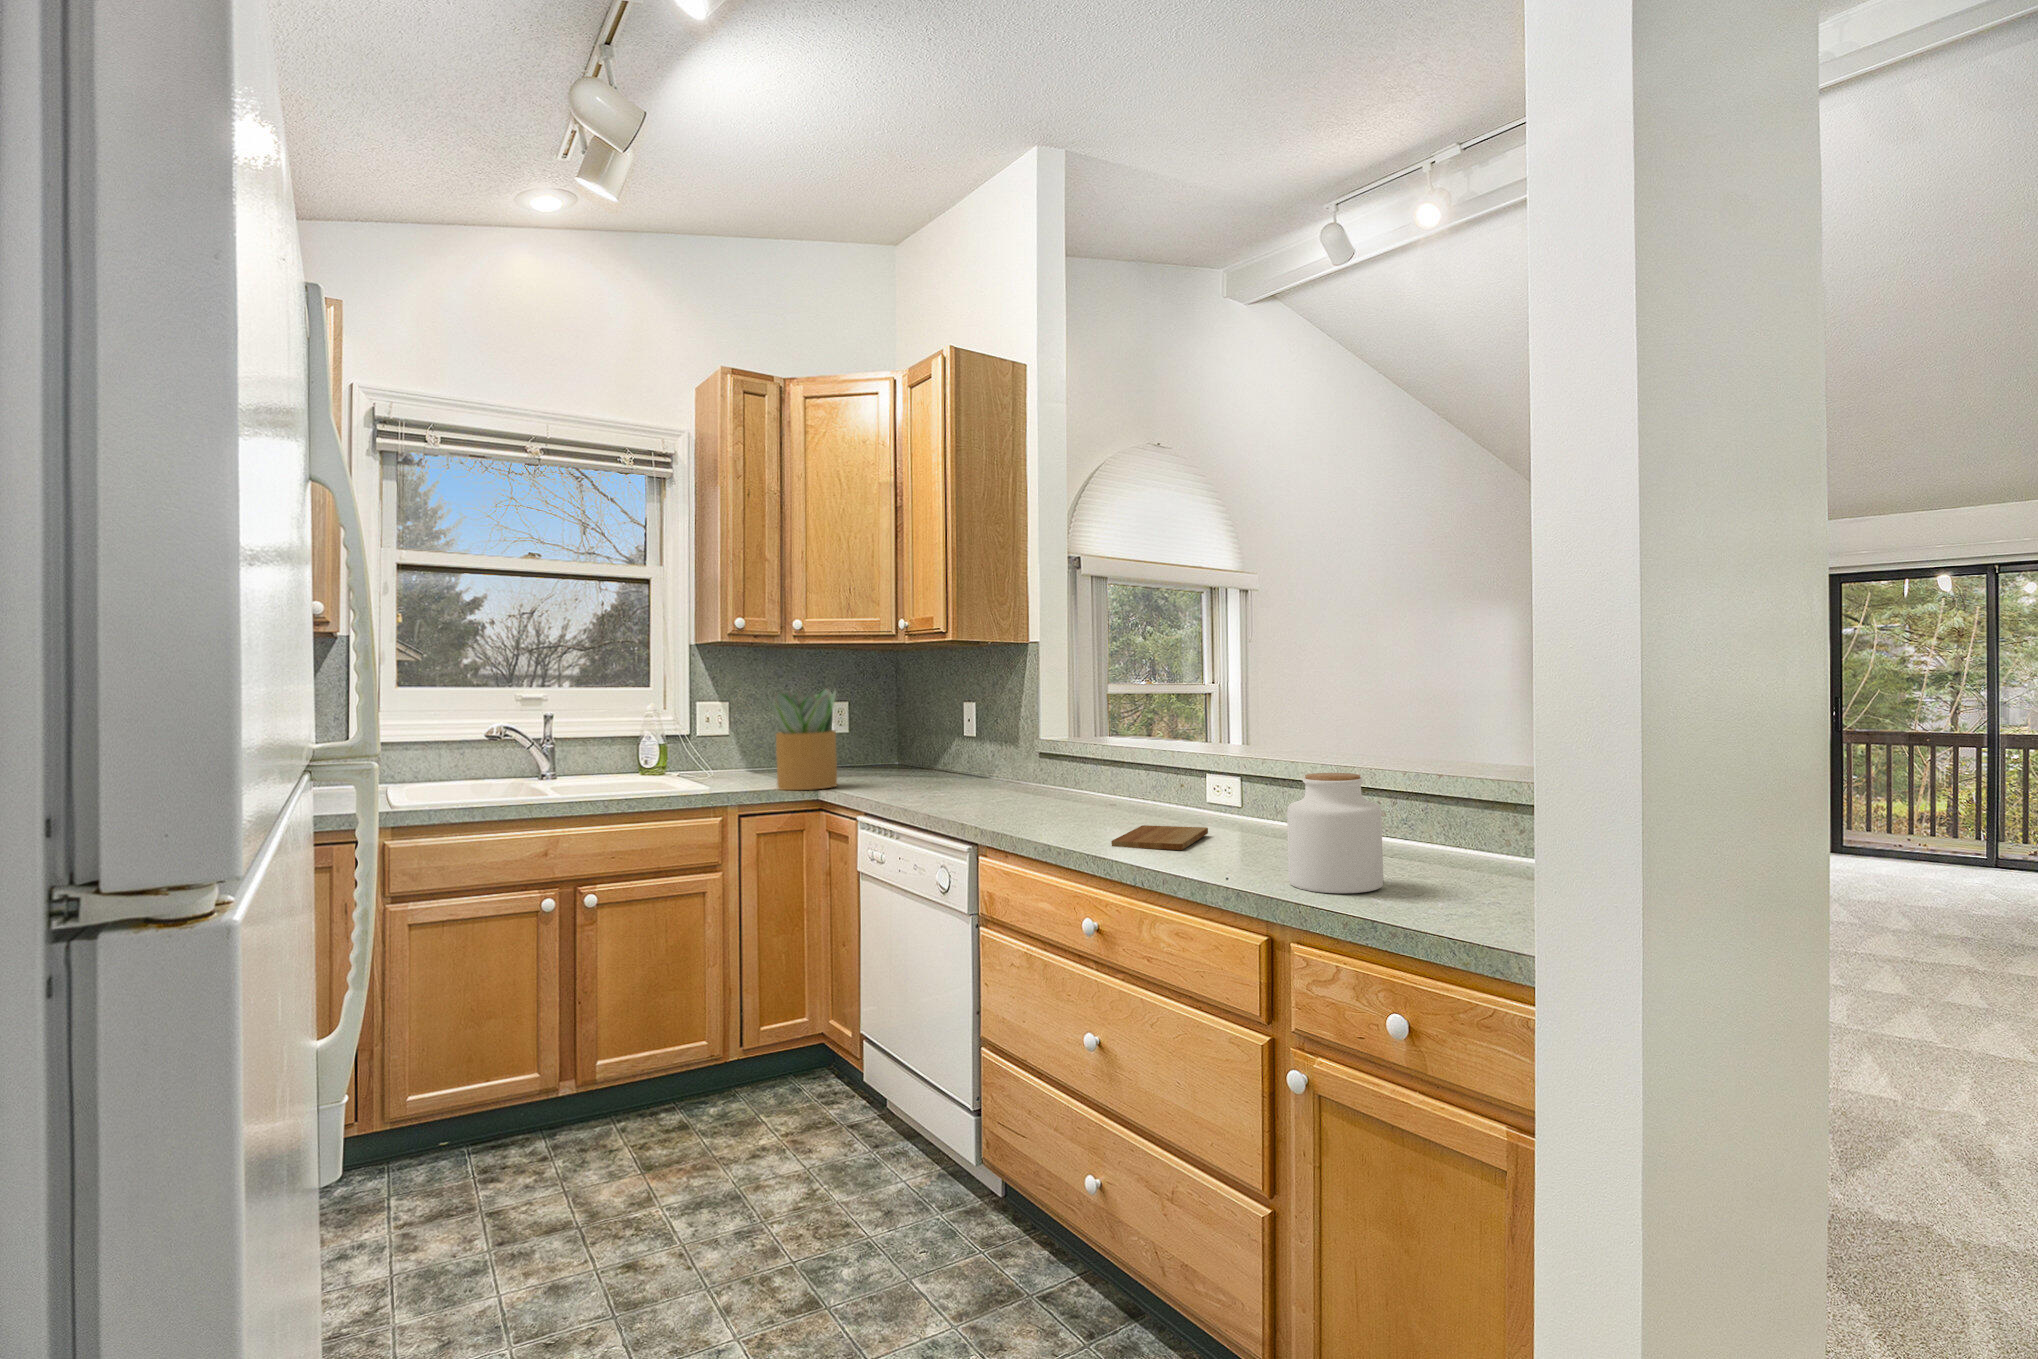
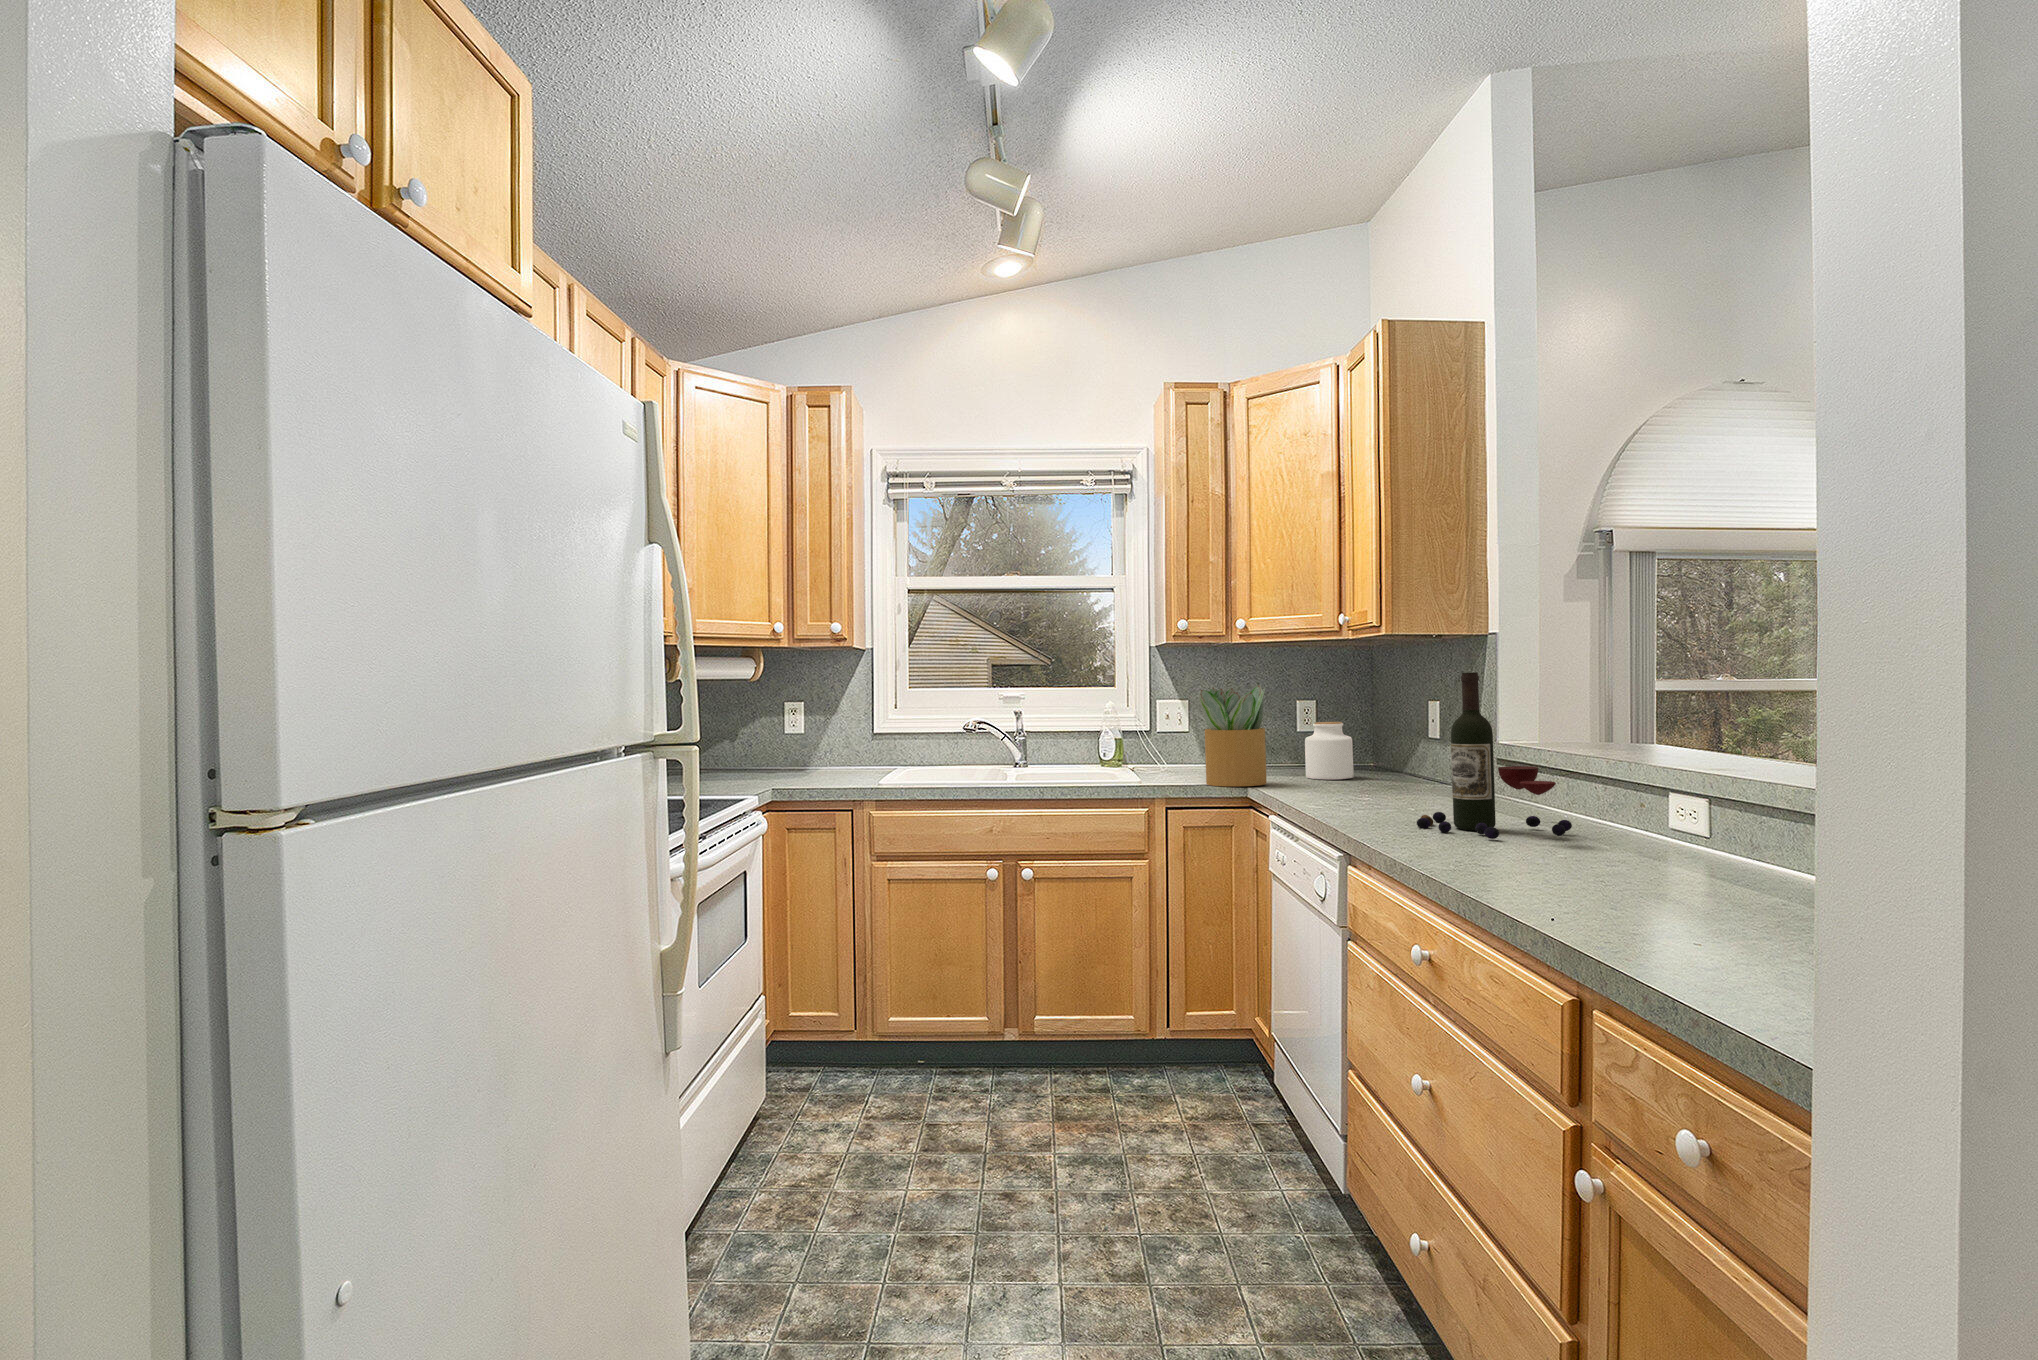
wine bottle: none [1025,676,1152,822] -> present [1417,672,1572,839]
jar: present [1287,773,1383,893] -> present [1305,722,1354,780]
cutting board: present [1111,825,1208,850] -> none [1459,847,1604,877]

